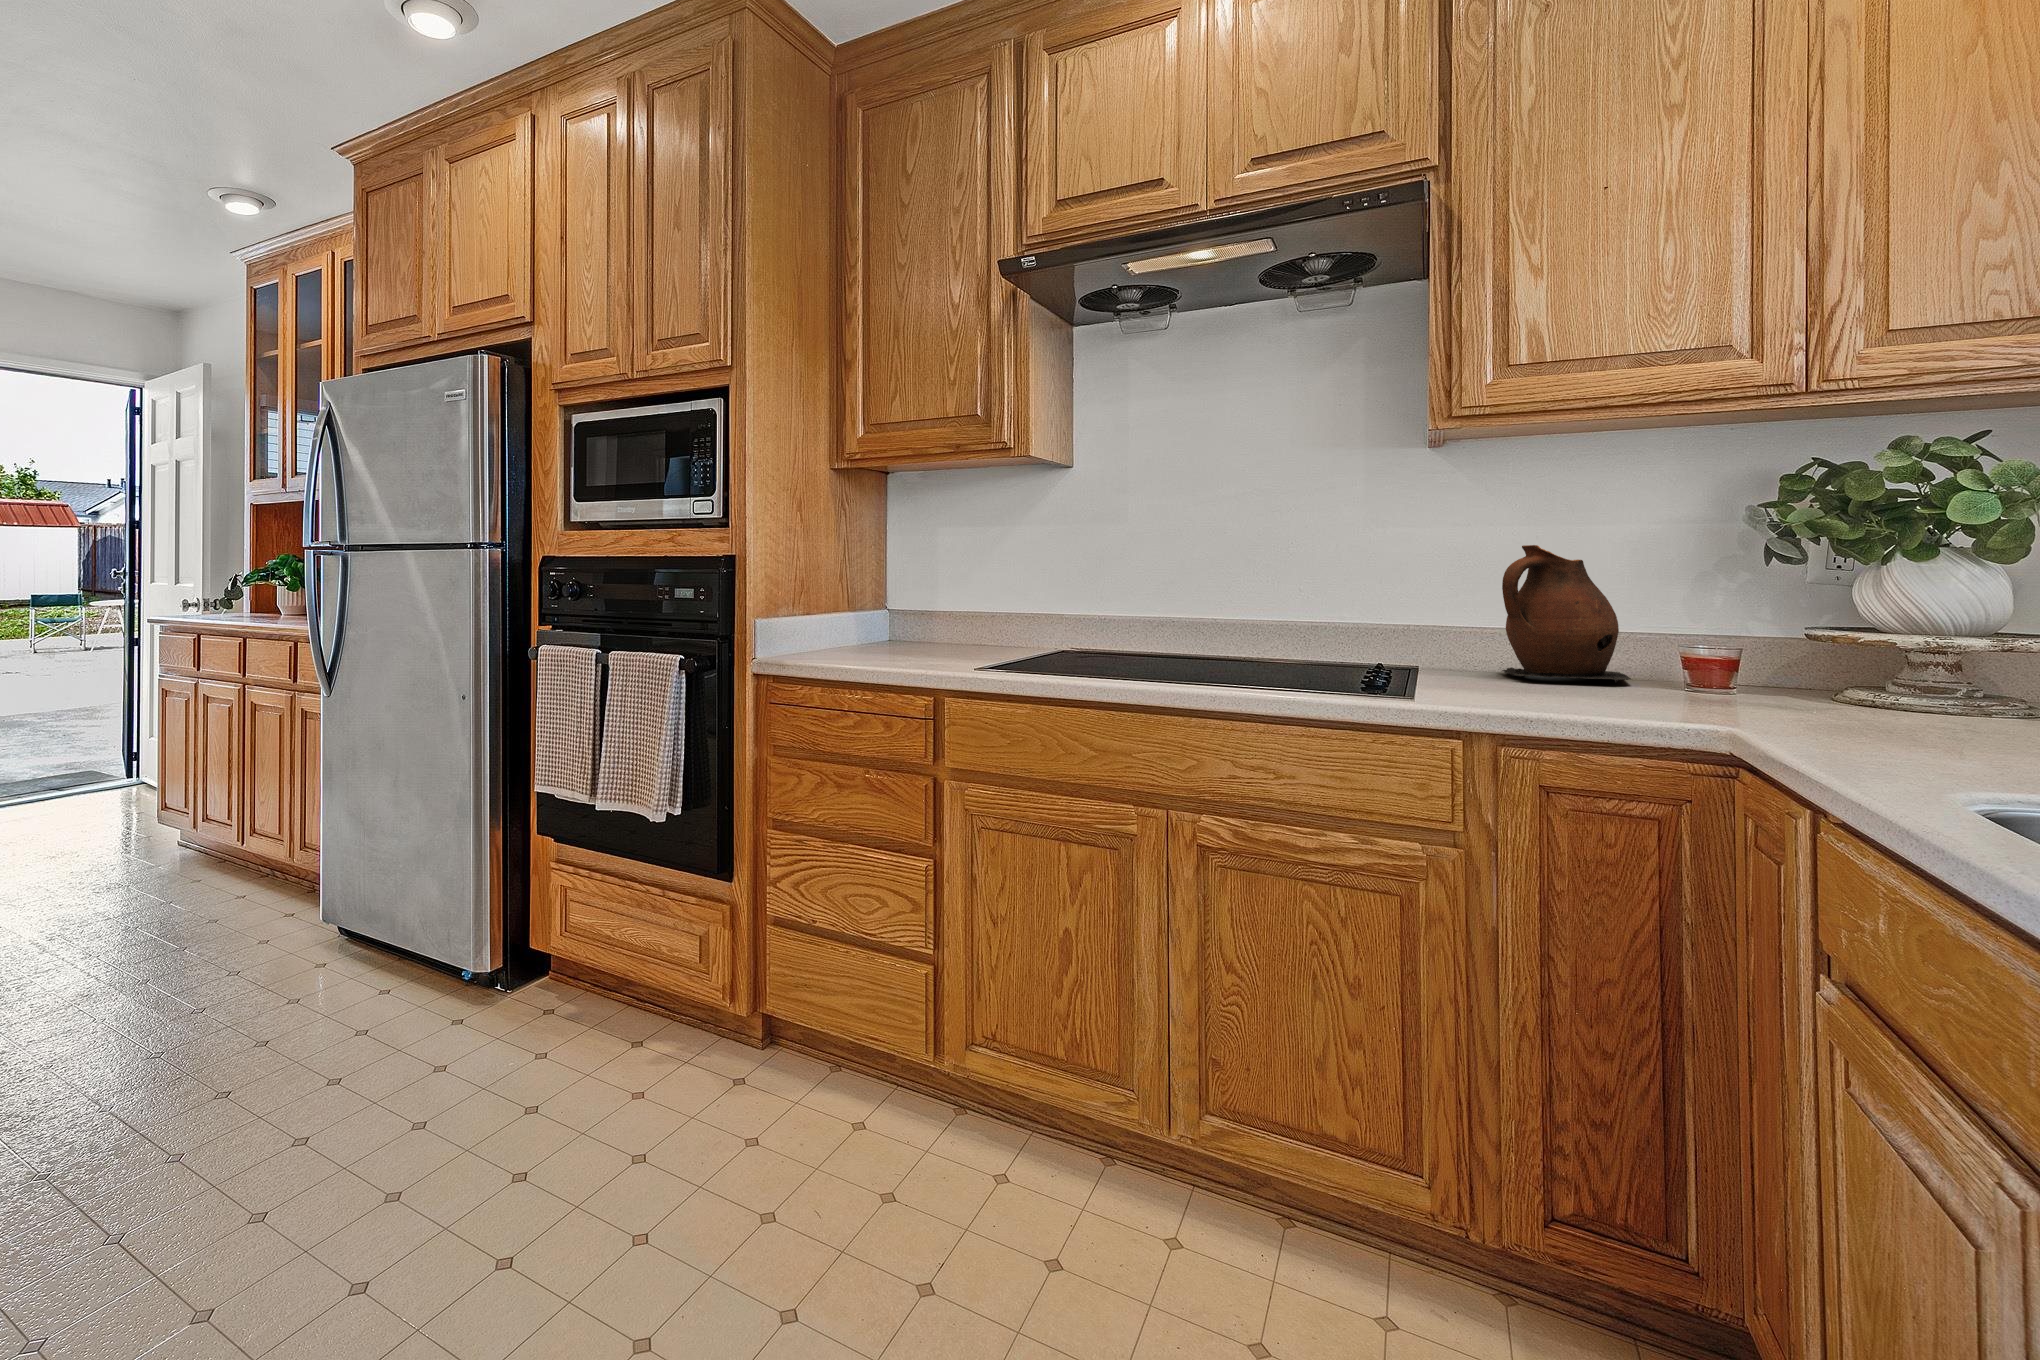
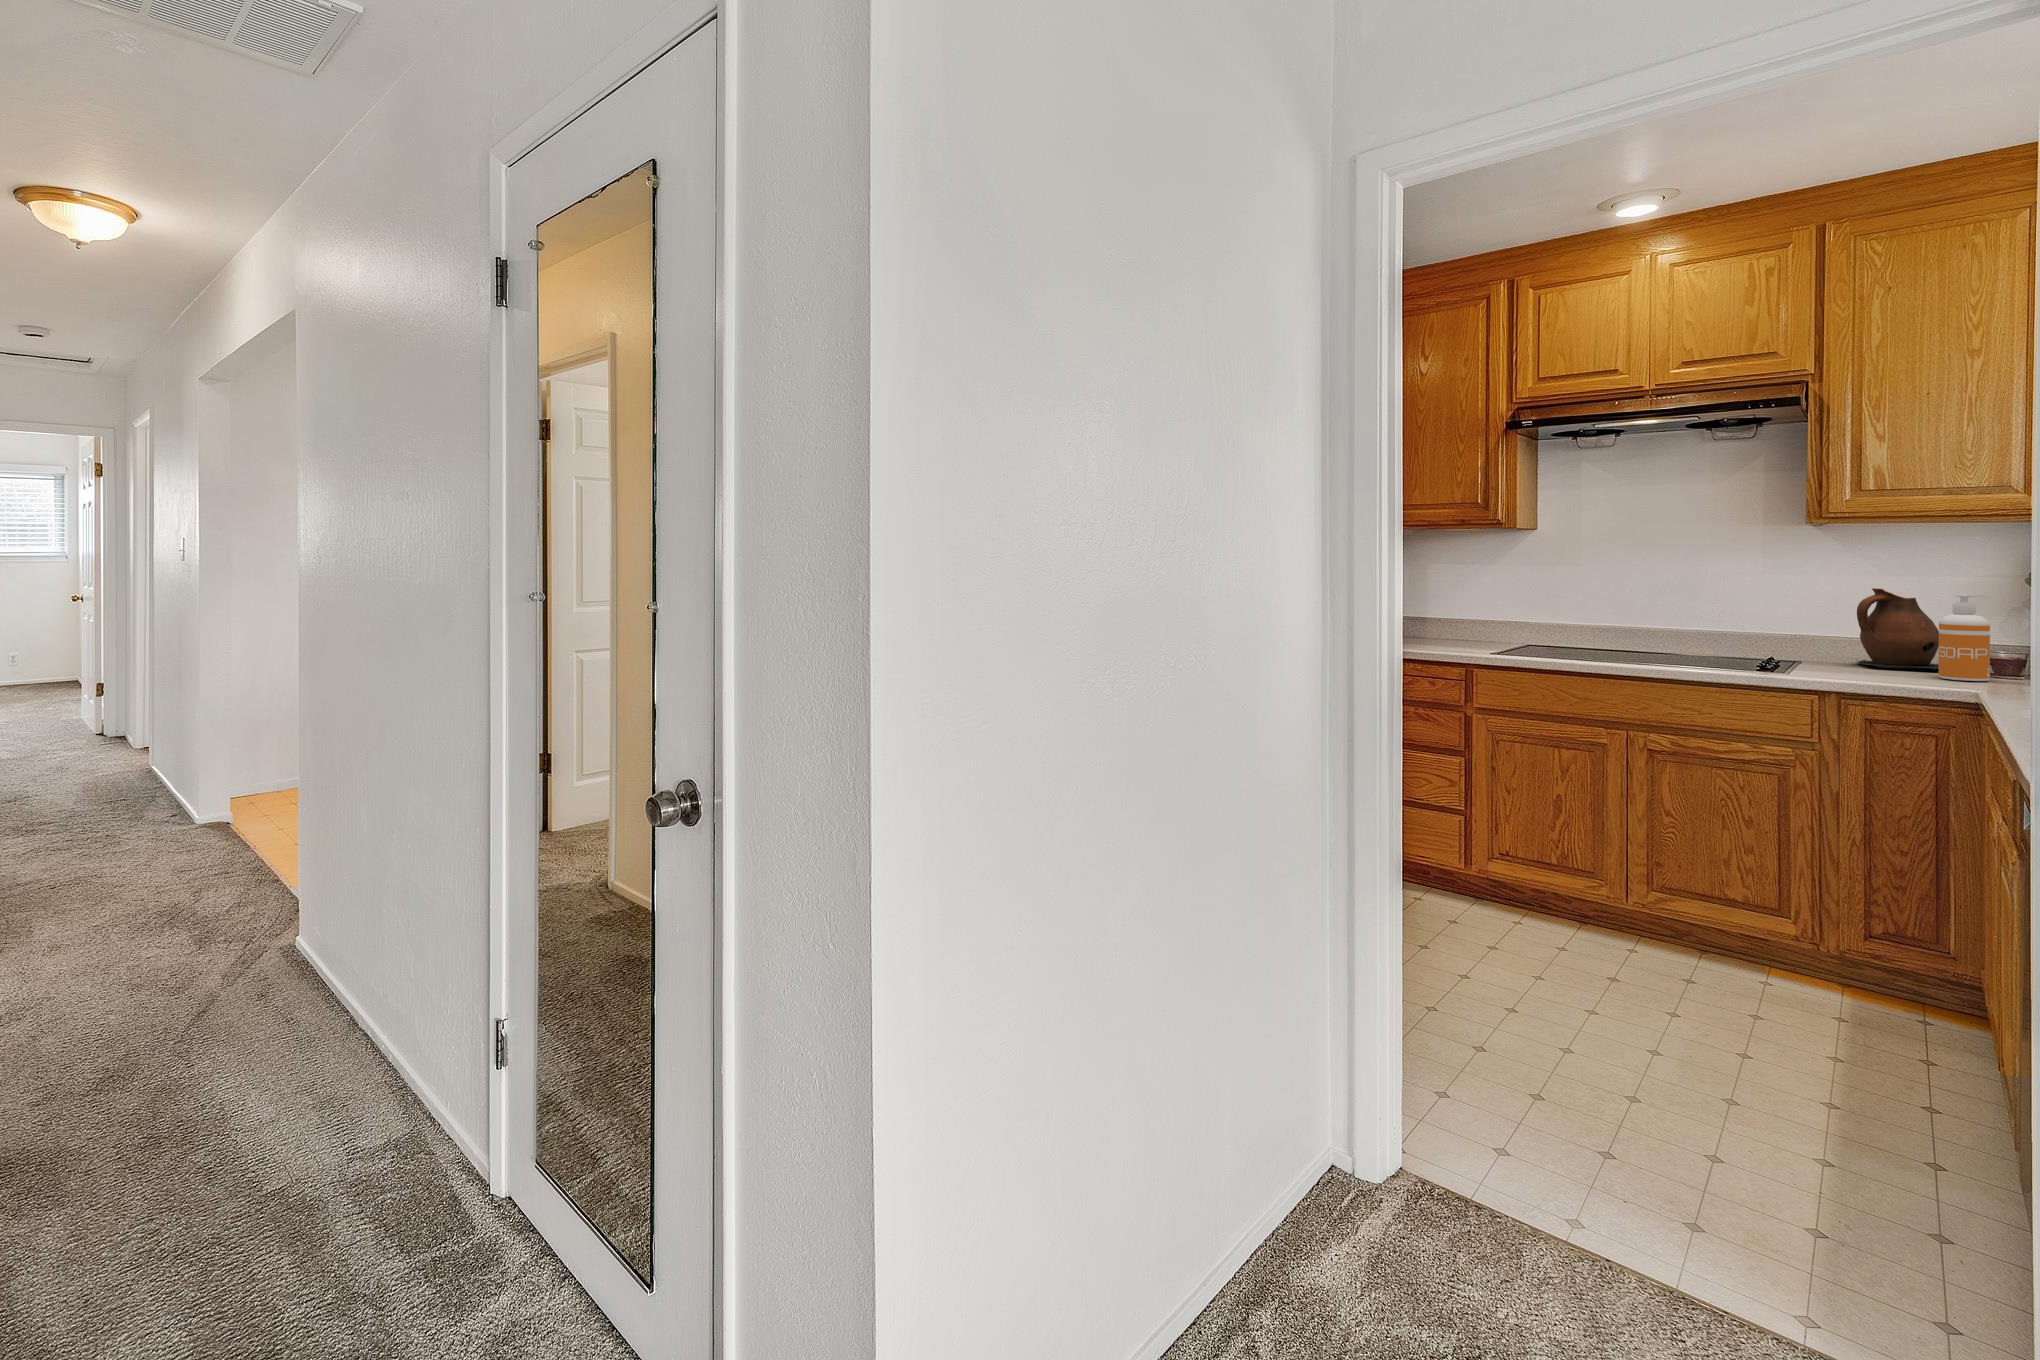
soap dispenser: none [1628,547,1706,701] -> present [1939,595,1990,681]

